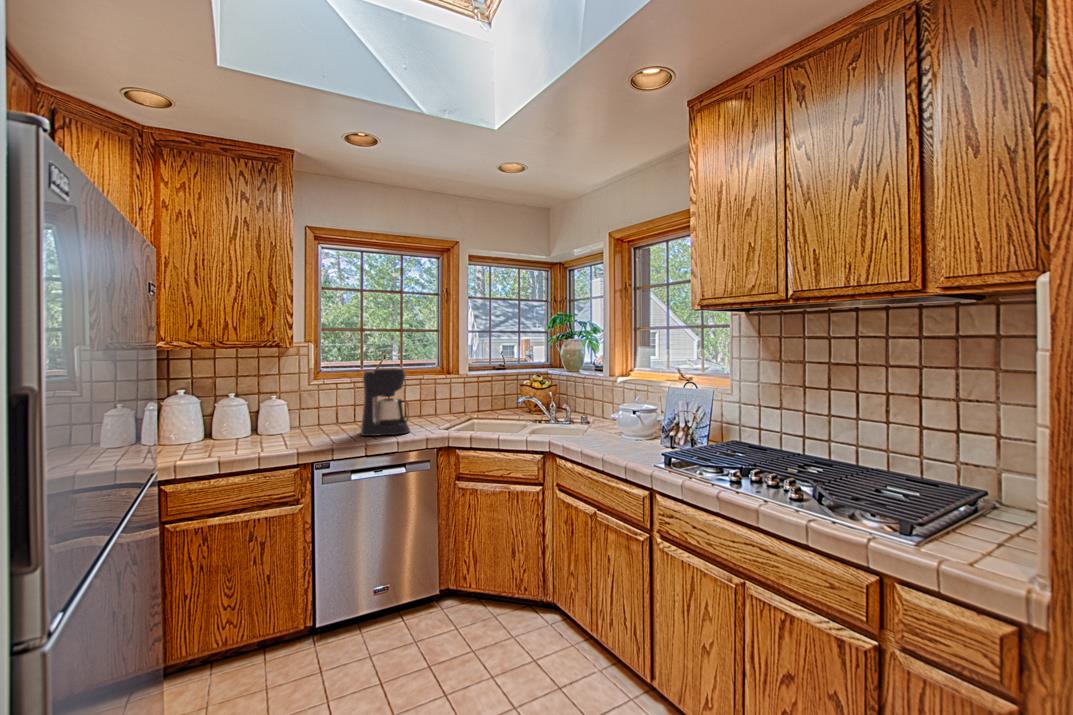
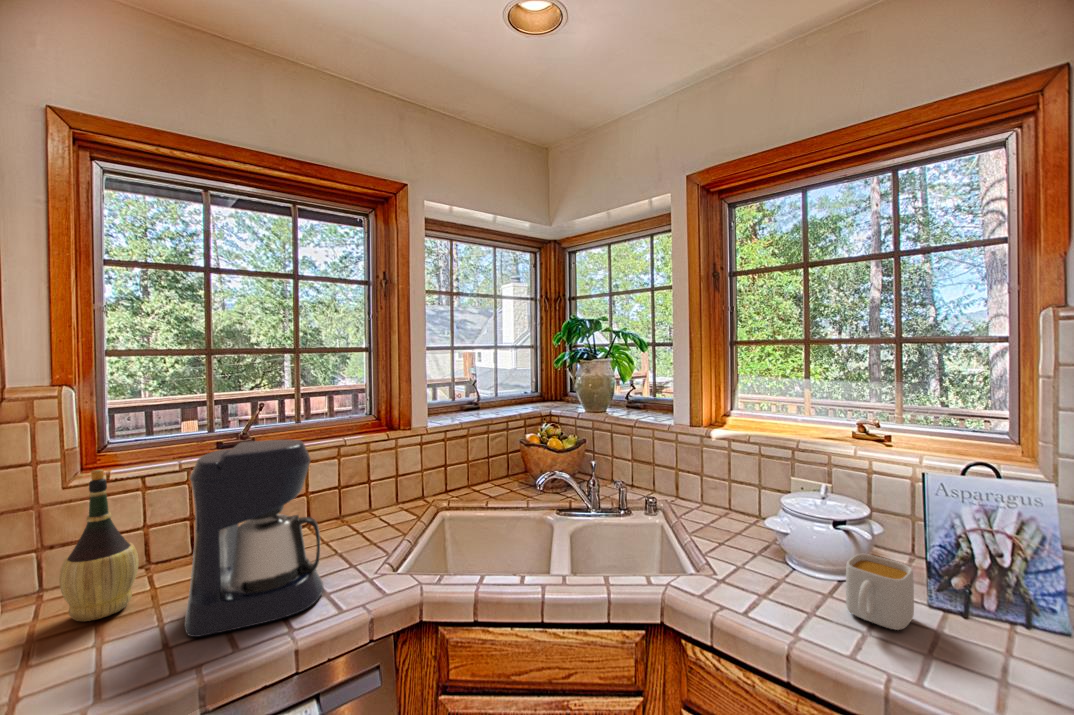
wine bottle: none [317,375,341,432] -> present [59,470,139,621]
mug: none [613,422,644,447] -> present [846,554,914,630]

